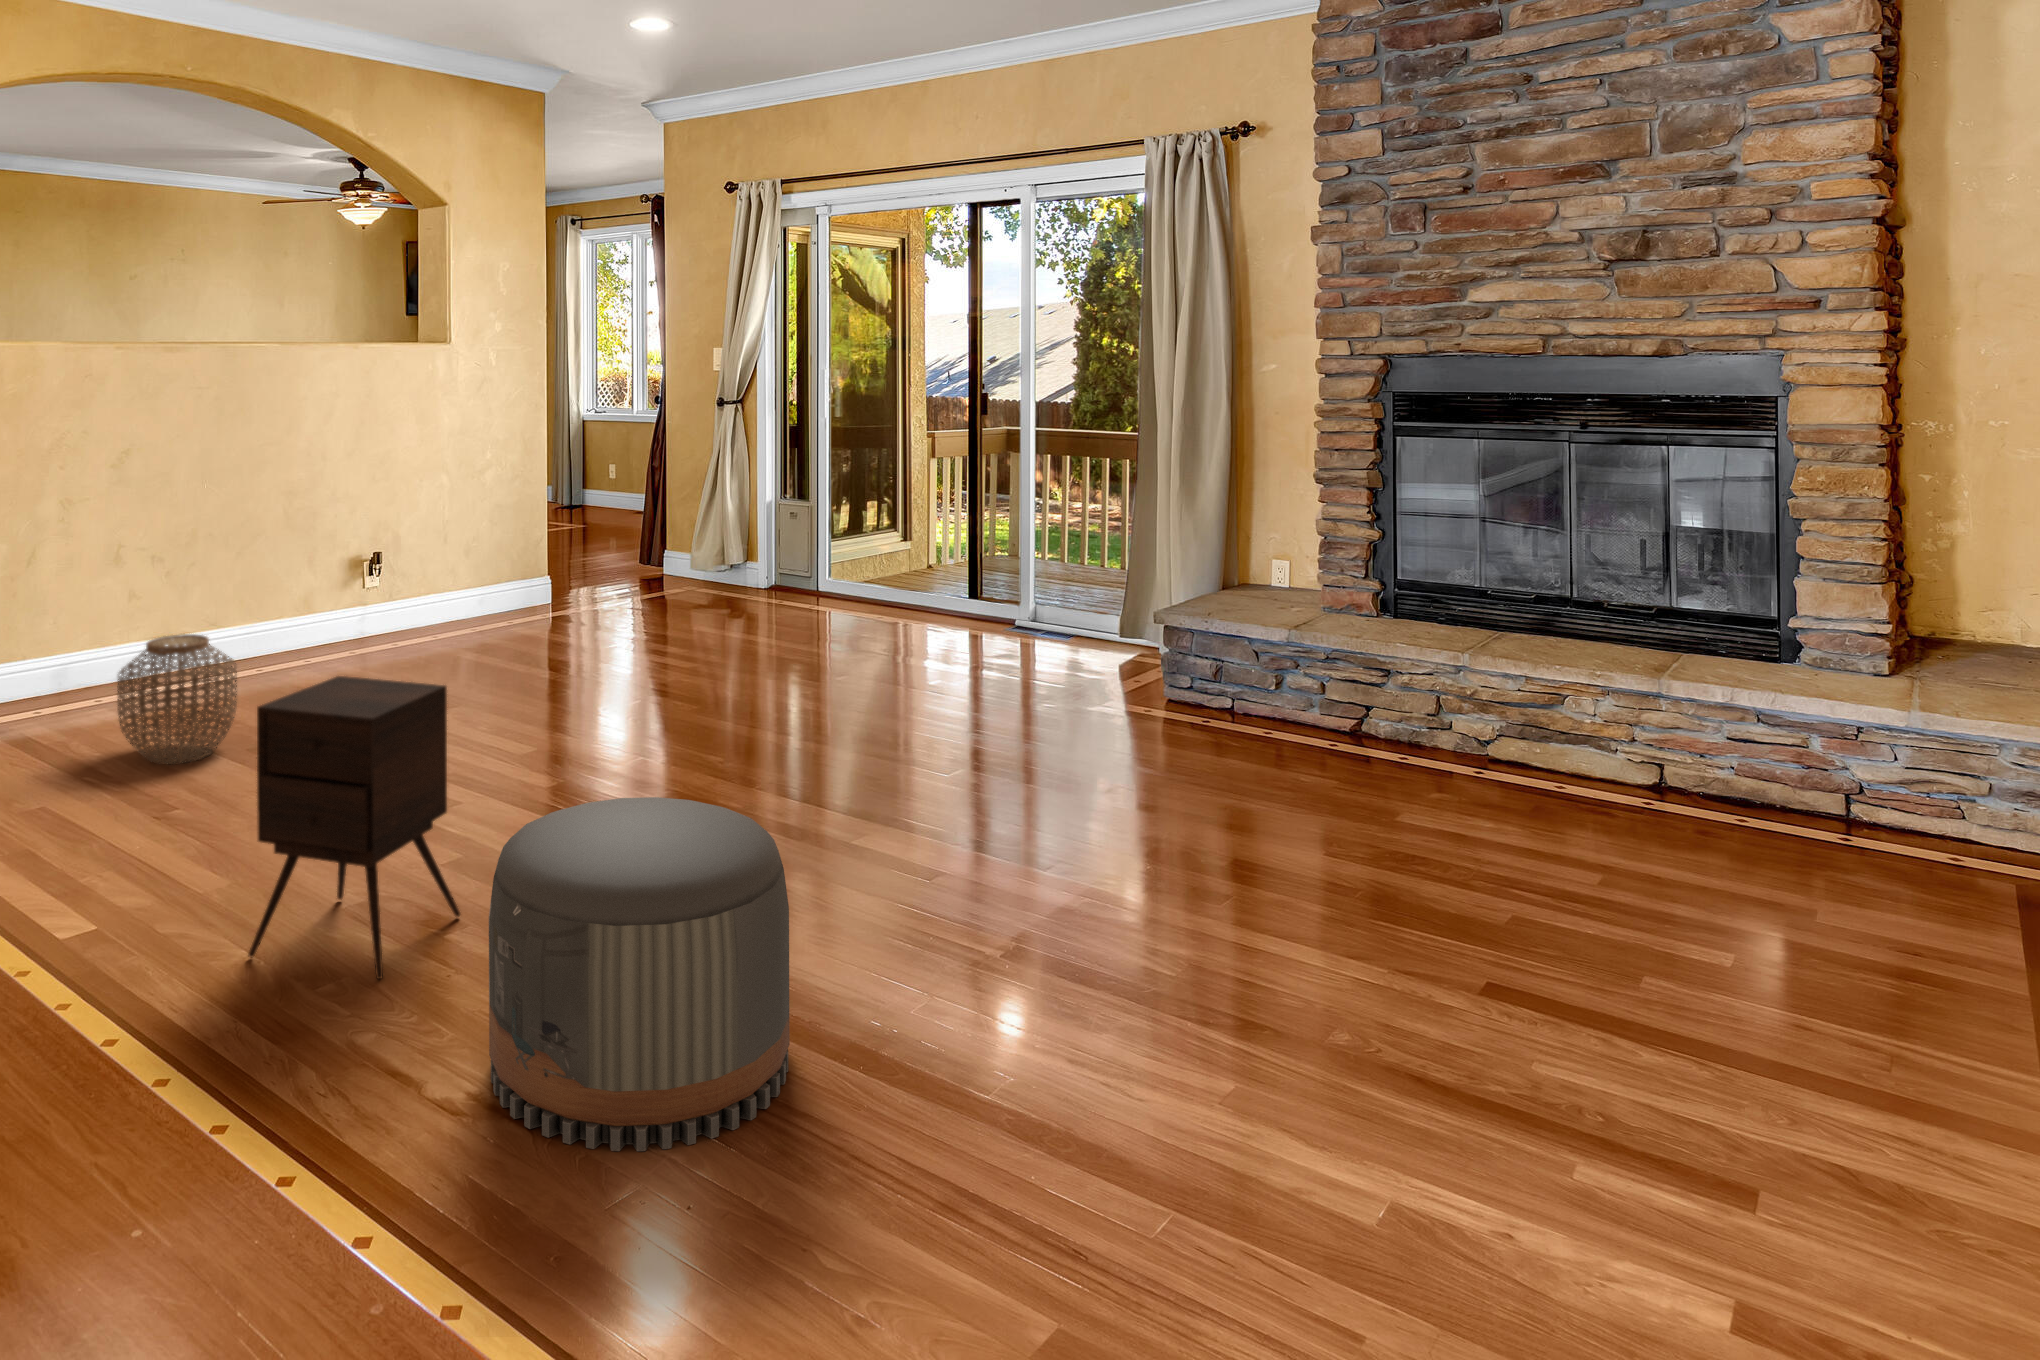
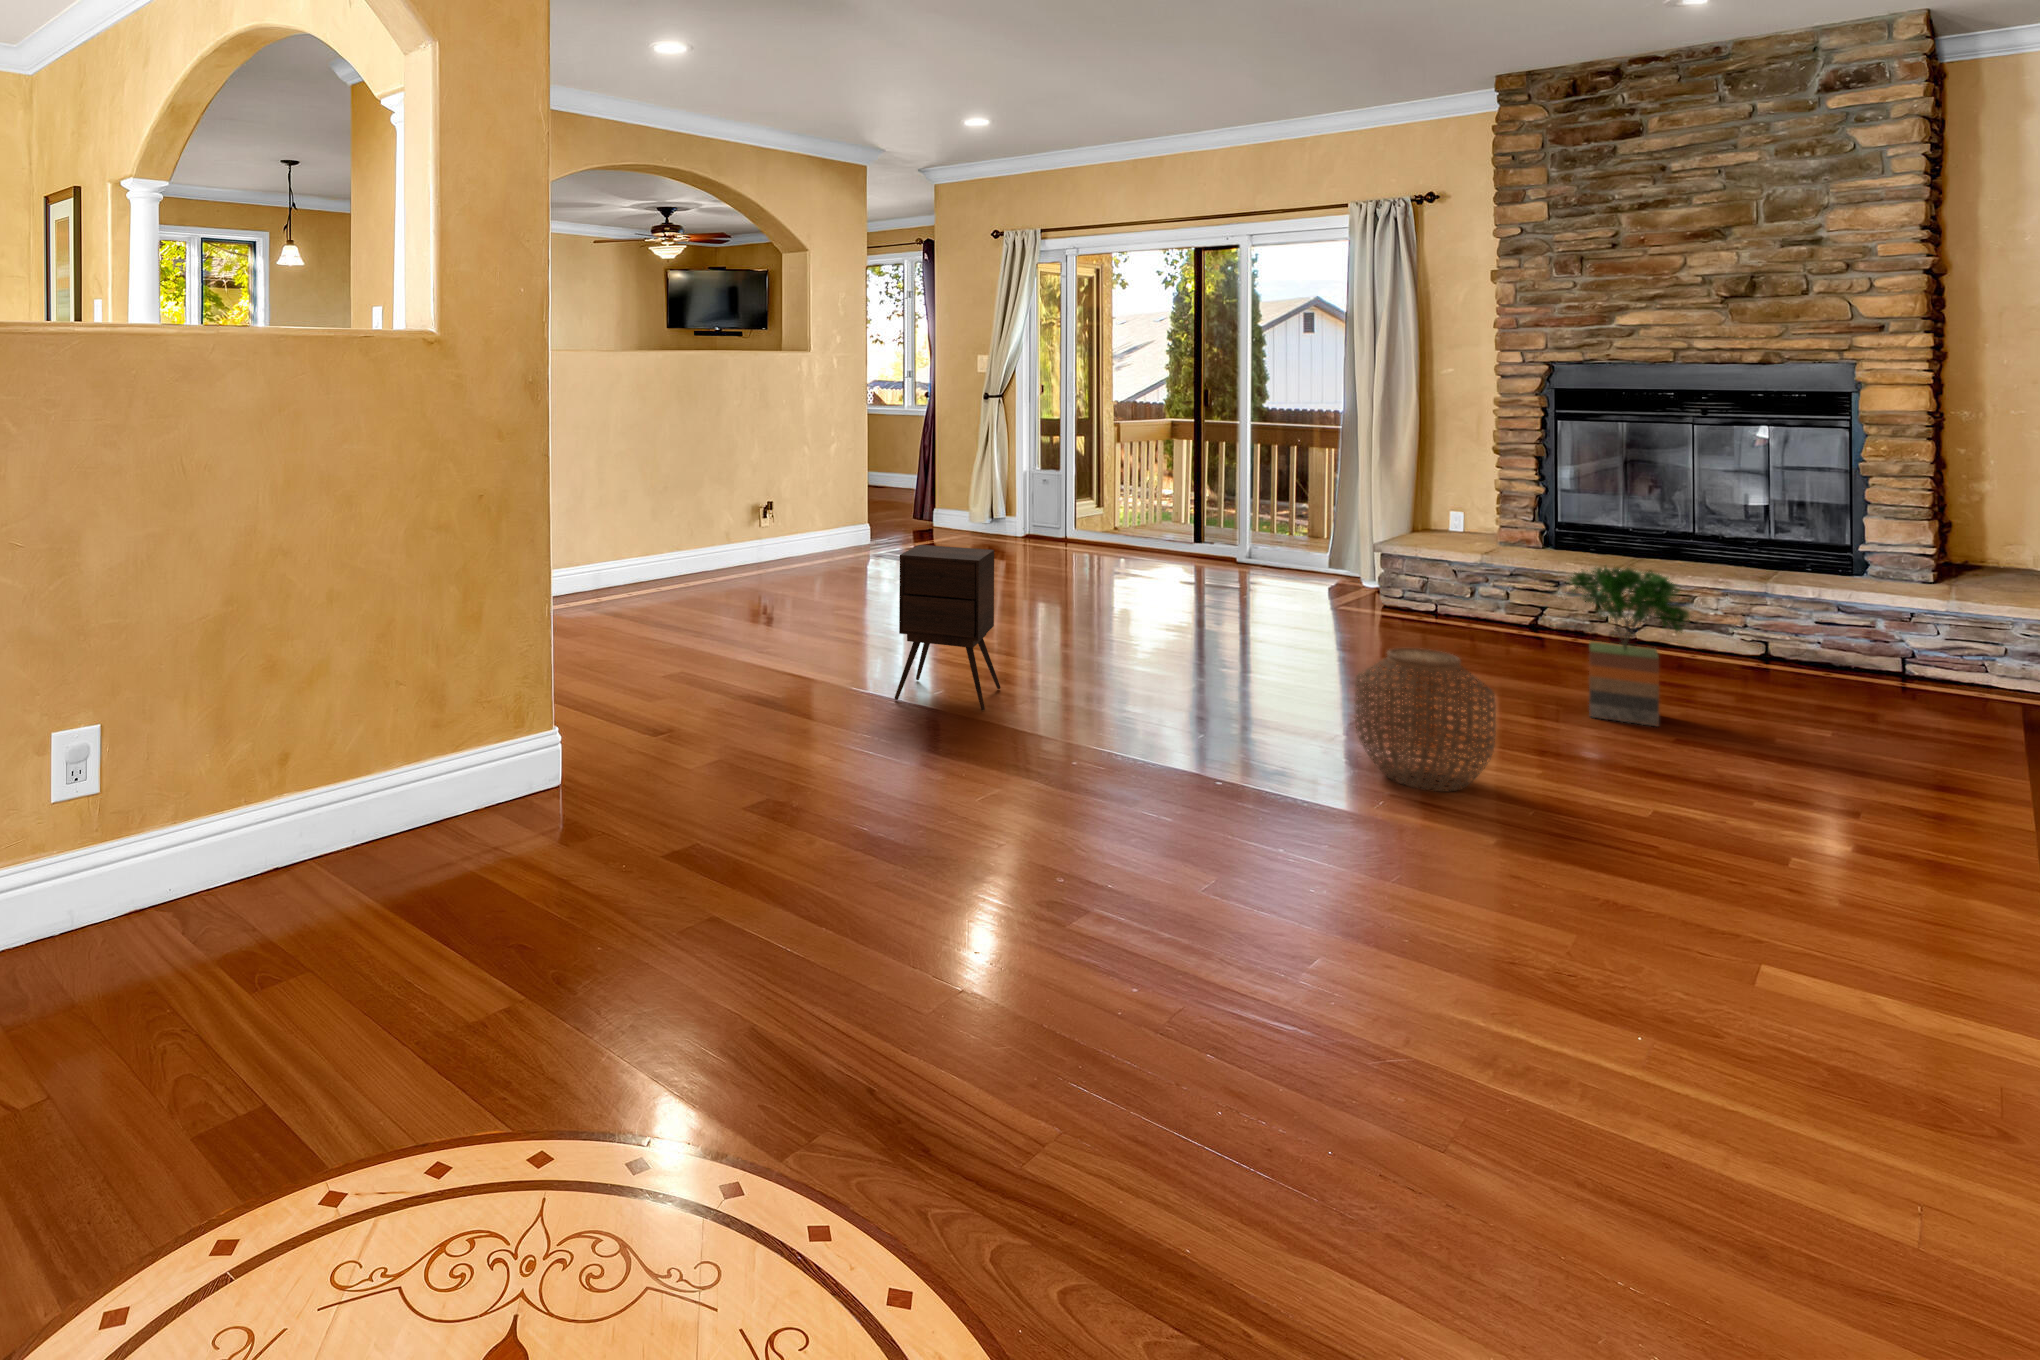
woven basket: present [117,634,237,764] -> present [1355,648,1496,791]
potted tree: none [1349,687,1540,964] -> present [1570,567,1690,726]
pouf: present [489,797,790,1151] -> none [1085,604,1262,770]

